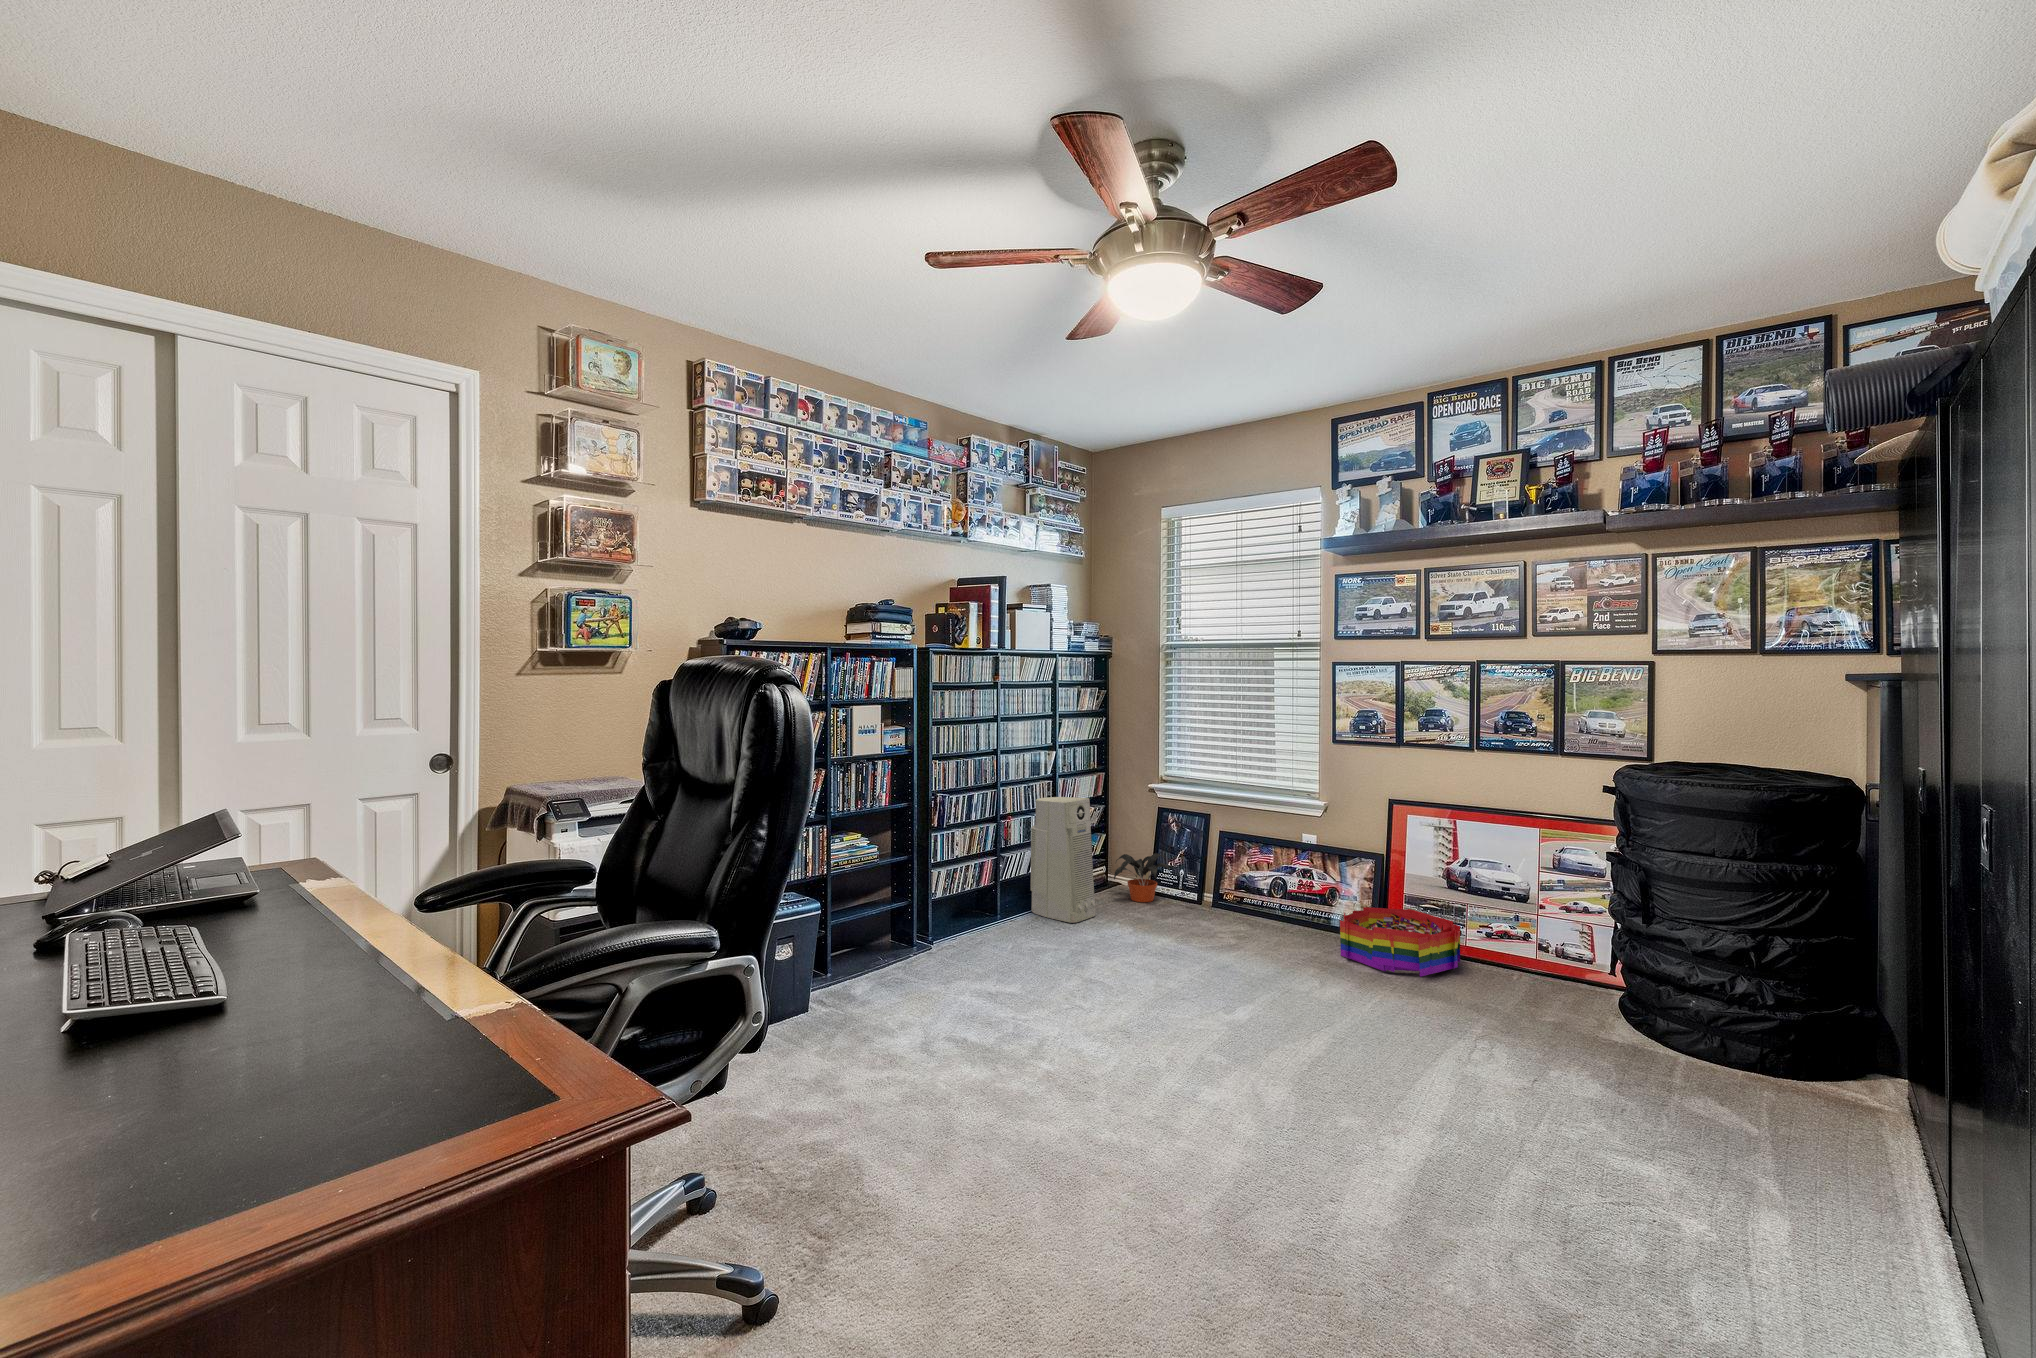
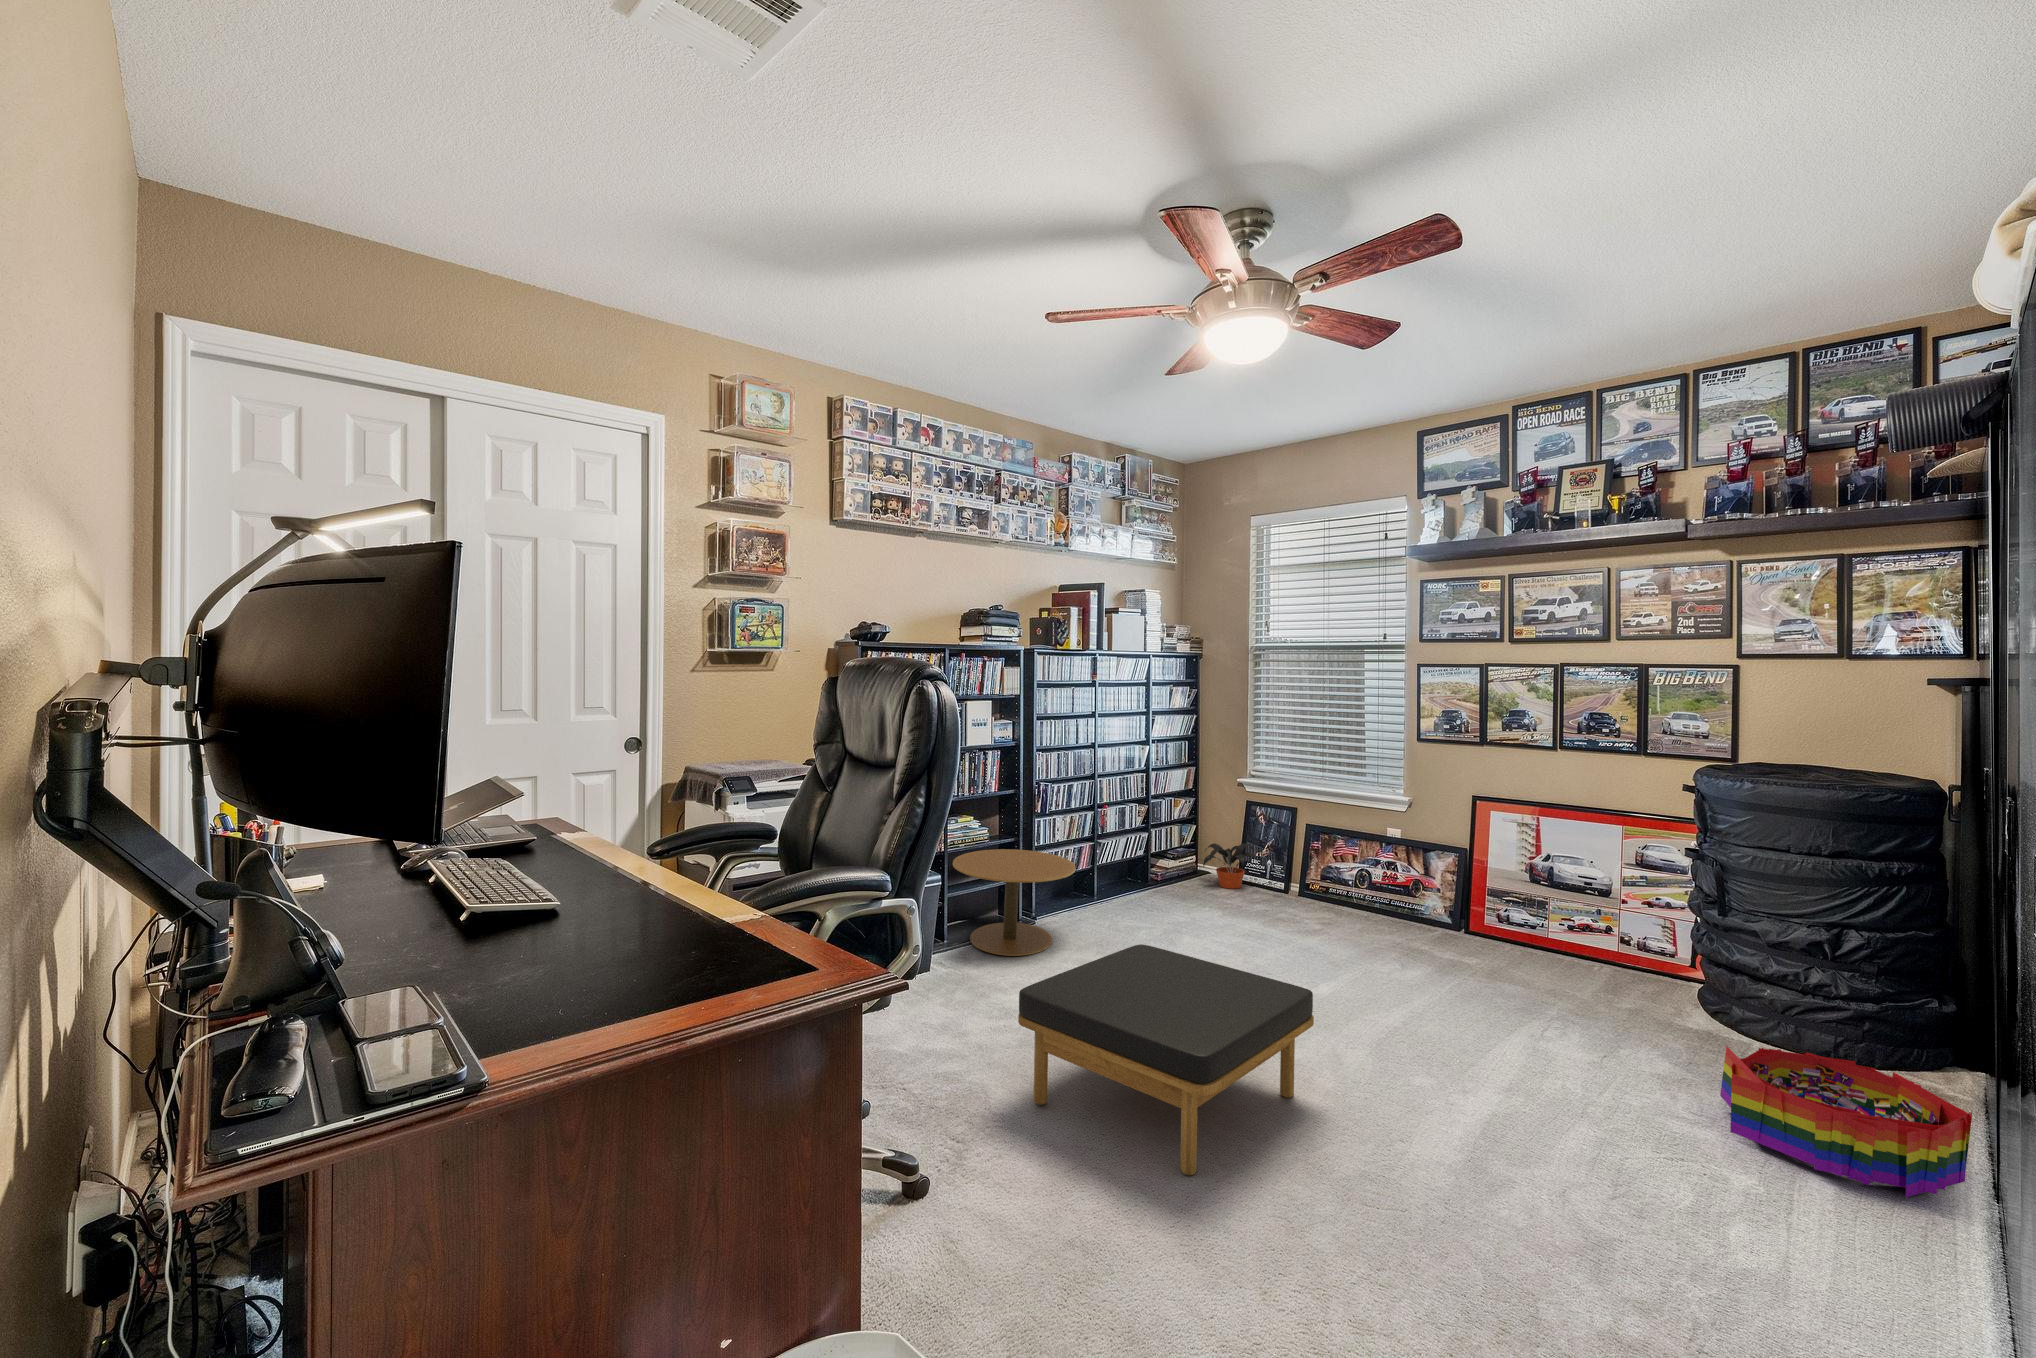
air purifier: present [1031,797,1096,923] -> none [1125,788,1186,904]
side table: none [835,869,974,991] -> present [953,849,1076,956]
storage bin: present [1340,907,1460,977] -> present [1720,1046,1972,1197]
ottoman: none [896,981,1233,1265] -> present [1018,944,1314,1175]

